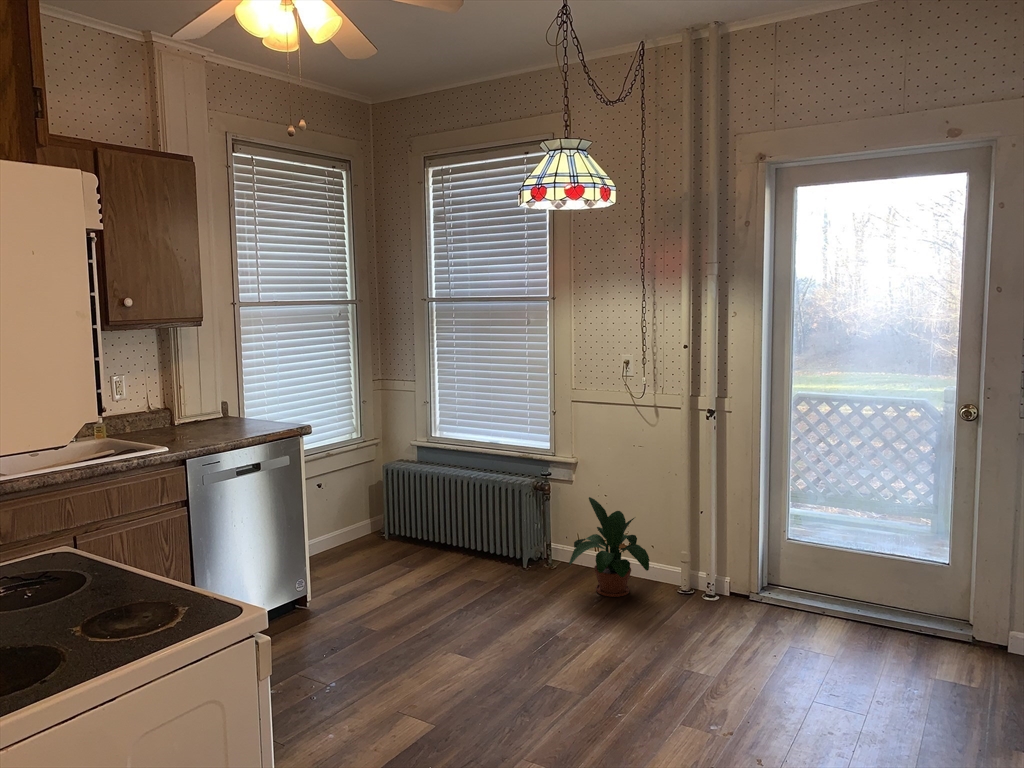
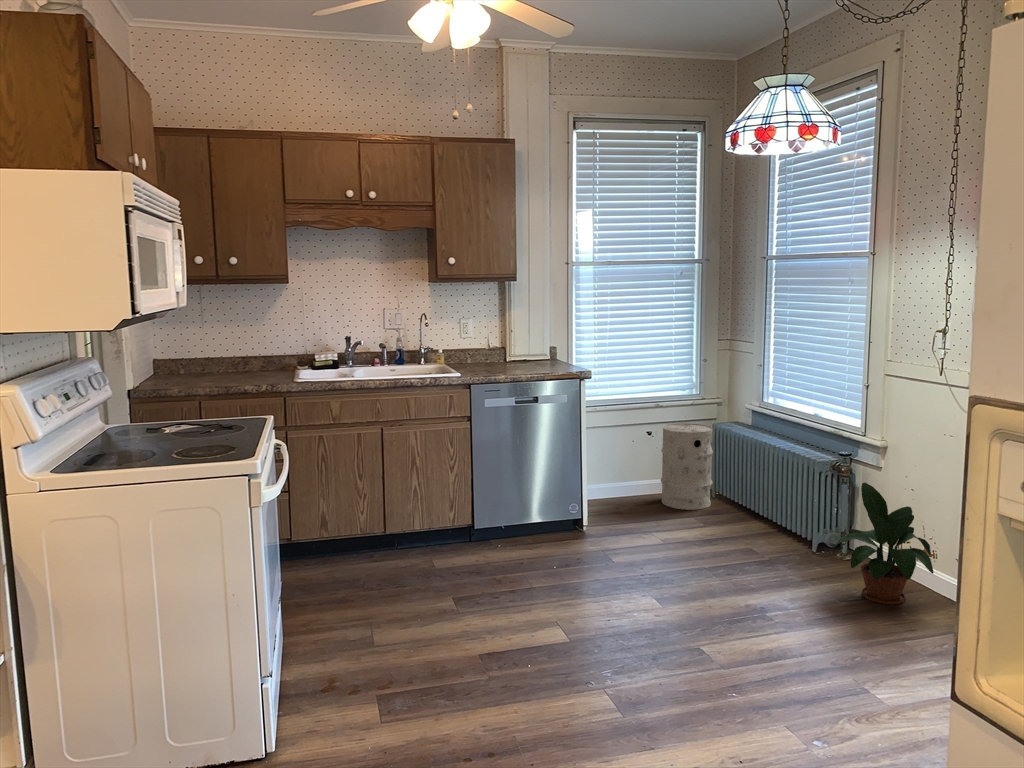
trash can: none [340,467,392,558] -> present [661,423,713,510]

